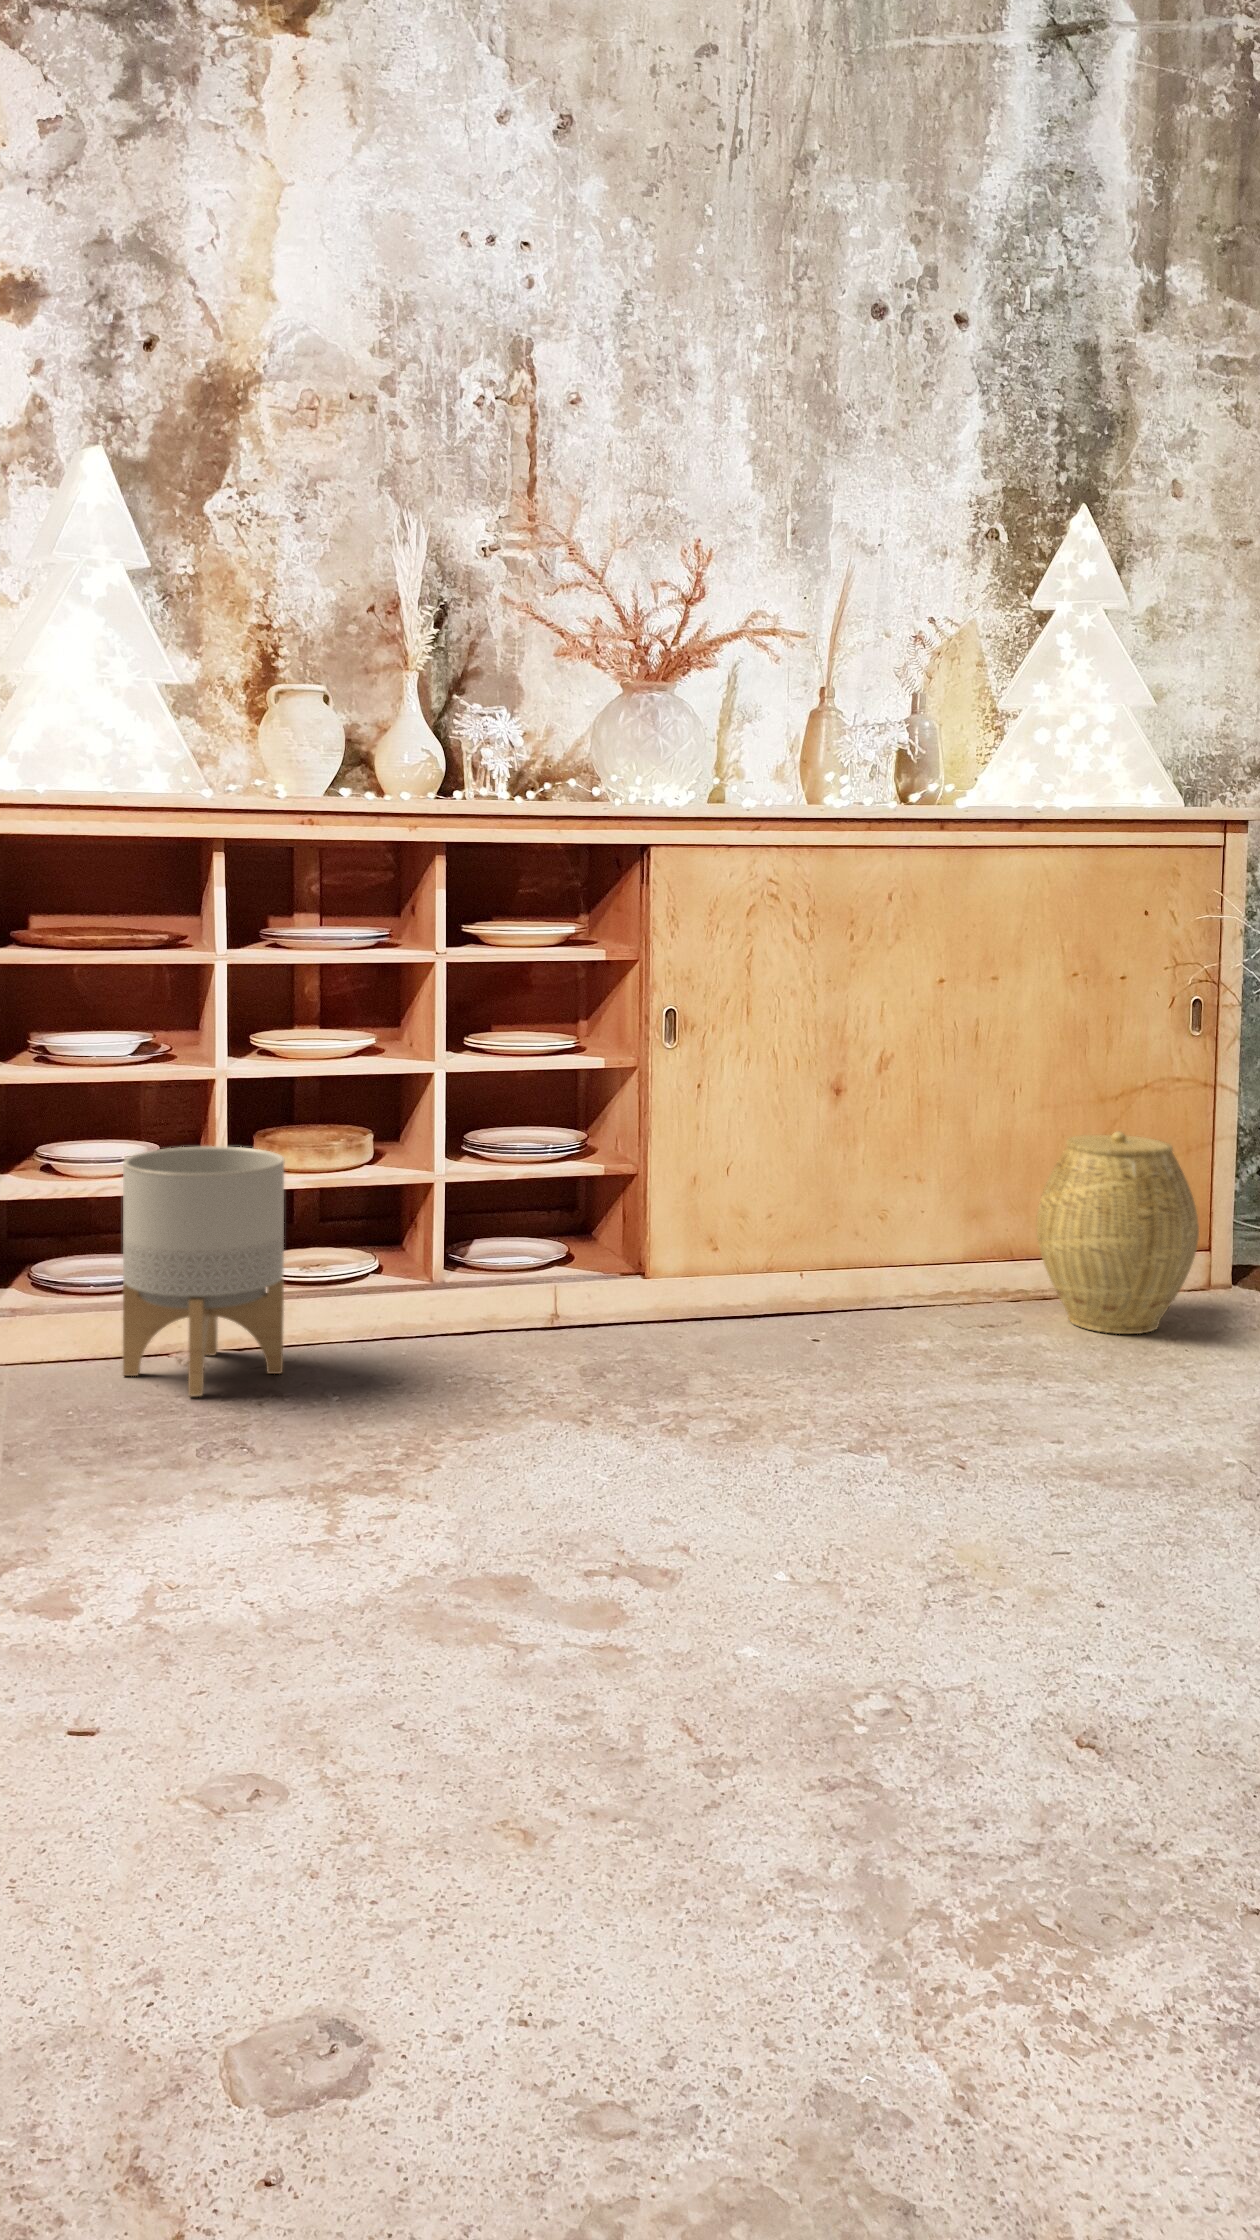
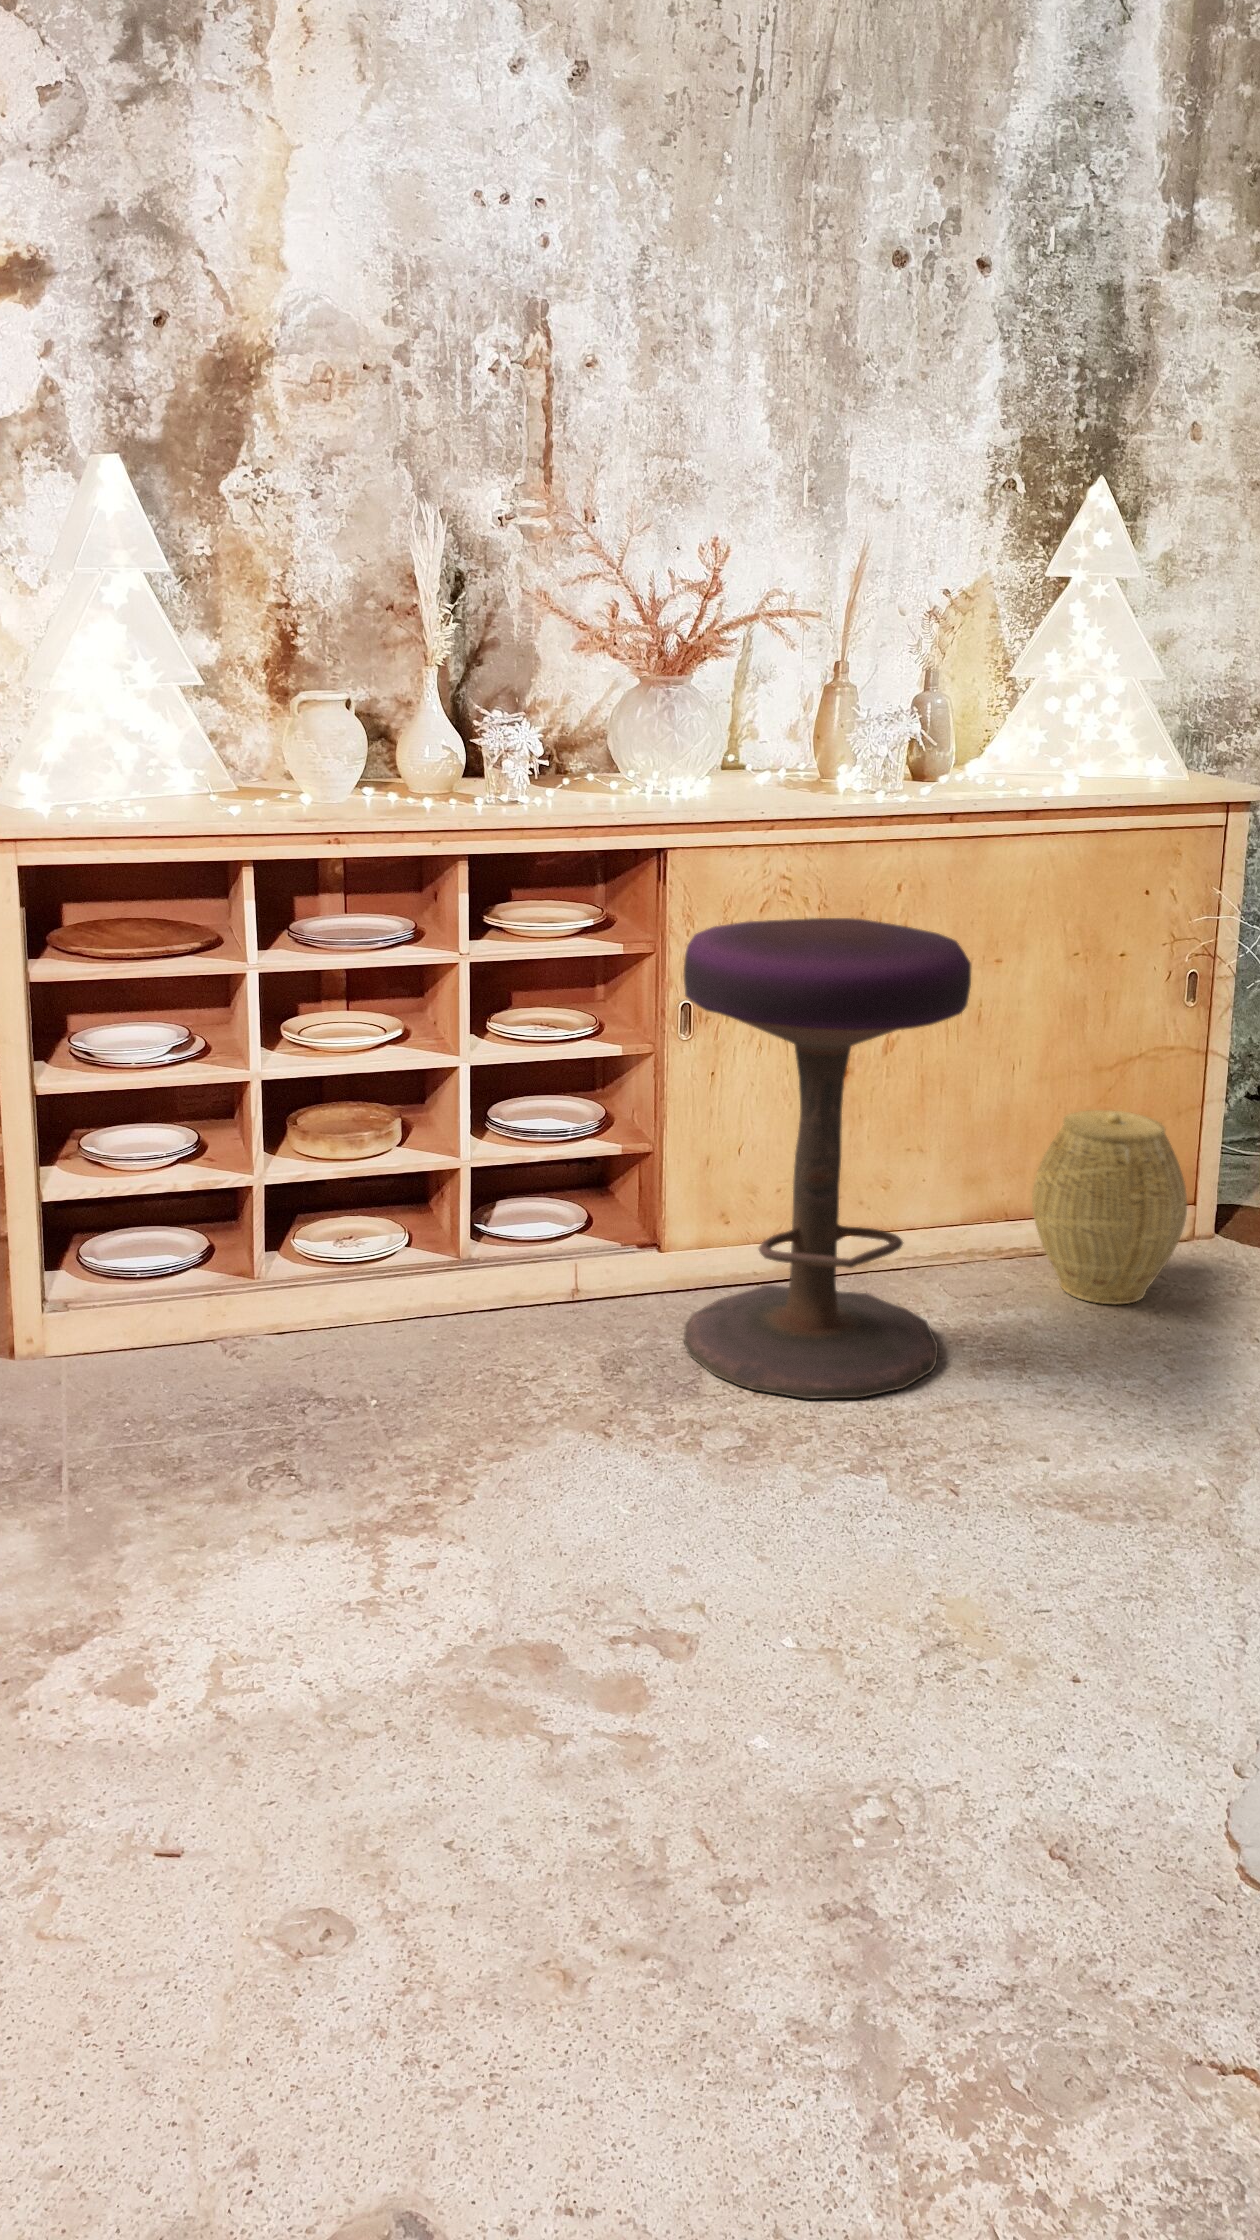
stool: none [670,910,966,1401] -> present [683,918,971,1399]
planter: present [123,1146,284,1397] -> none [161,1149,318,1397]

